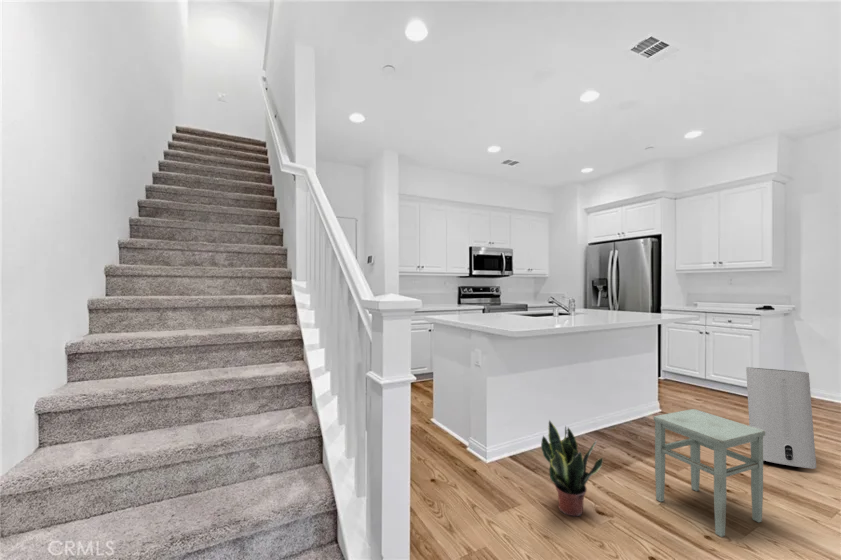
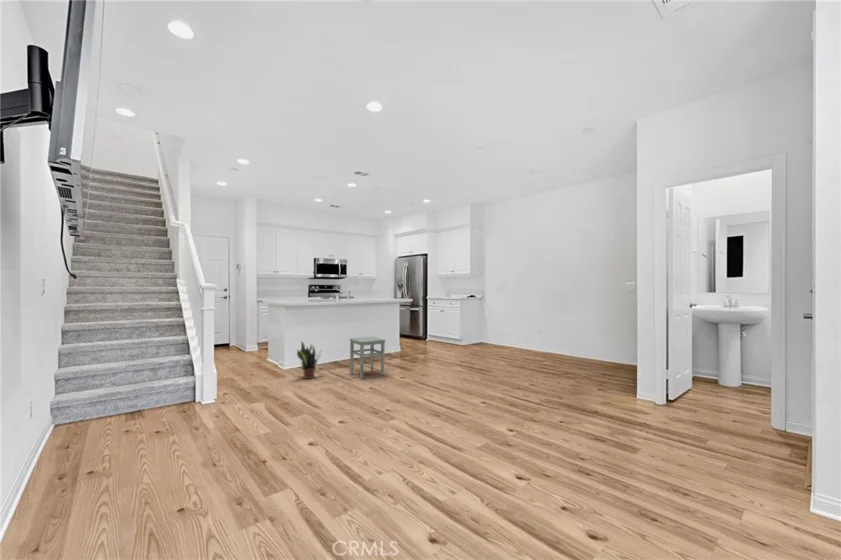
air purifier: present [746,367,816,469] -> none [414,321,437,363]

